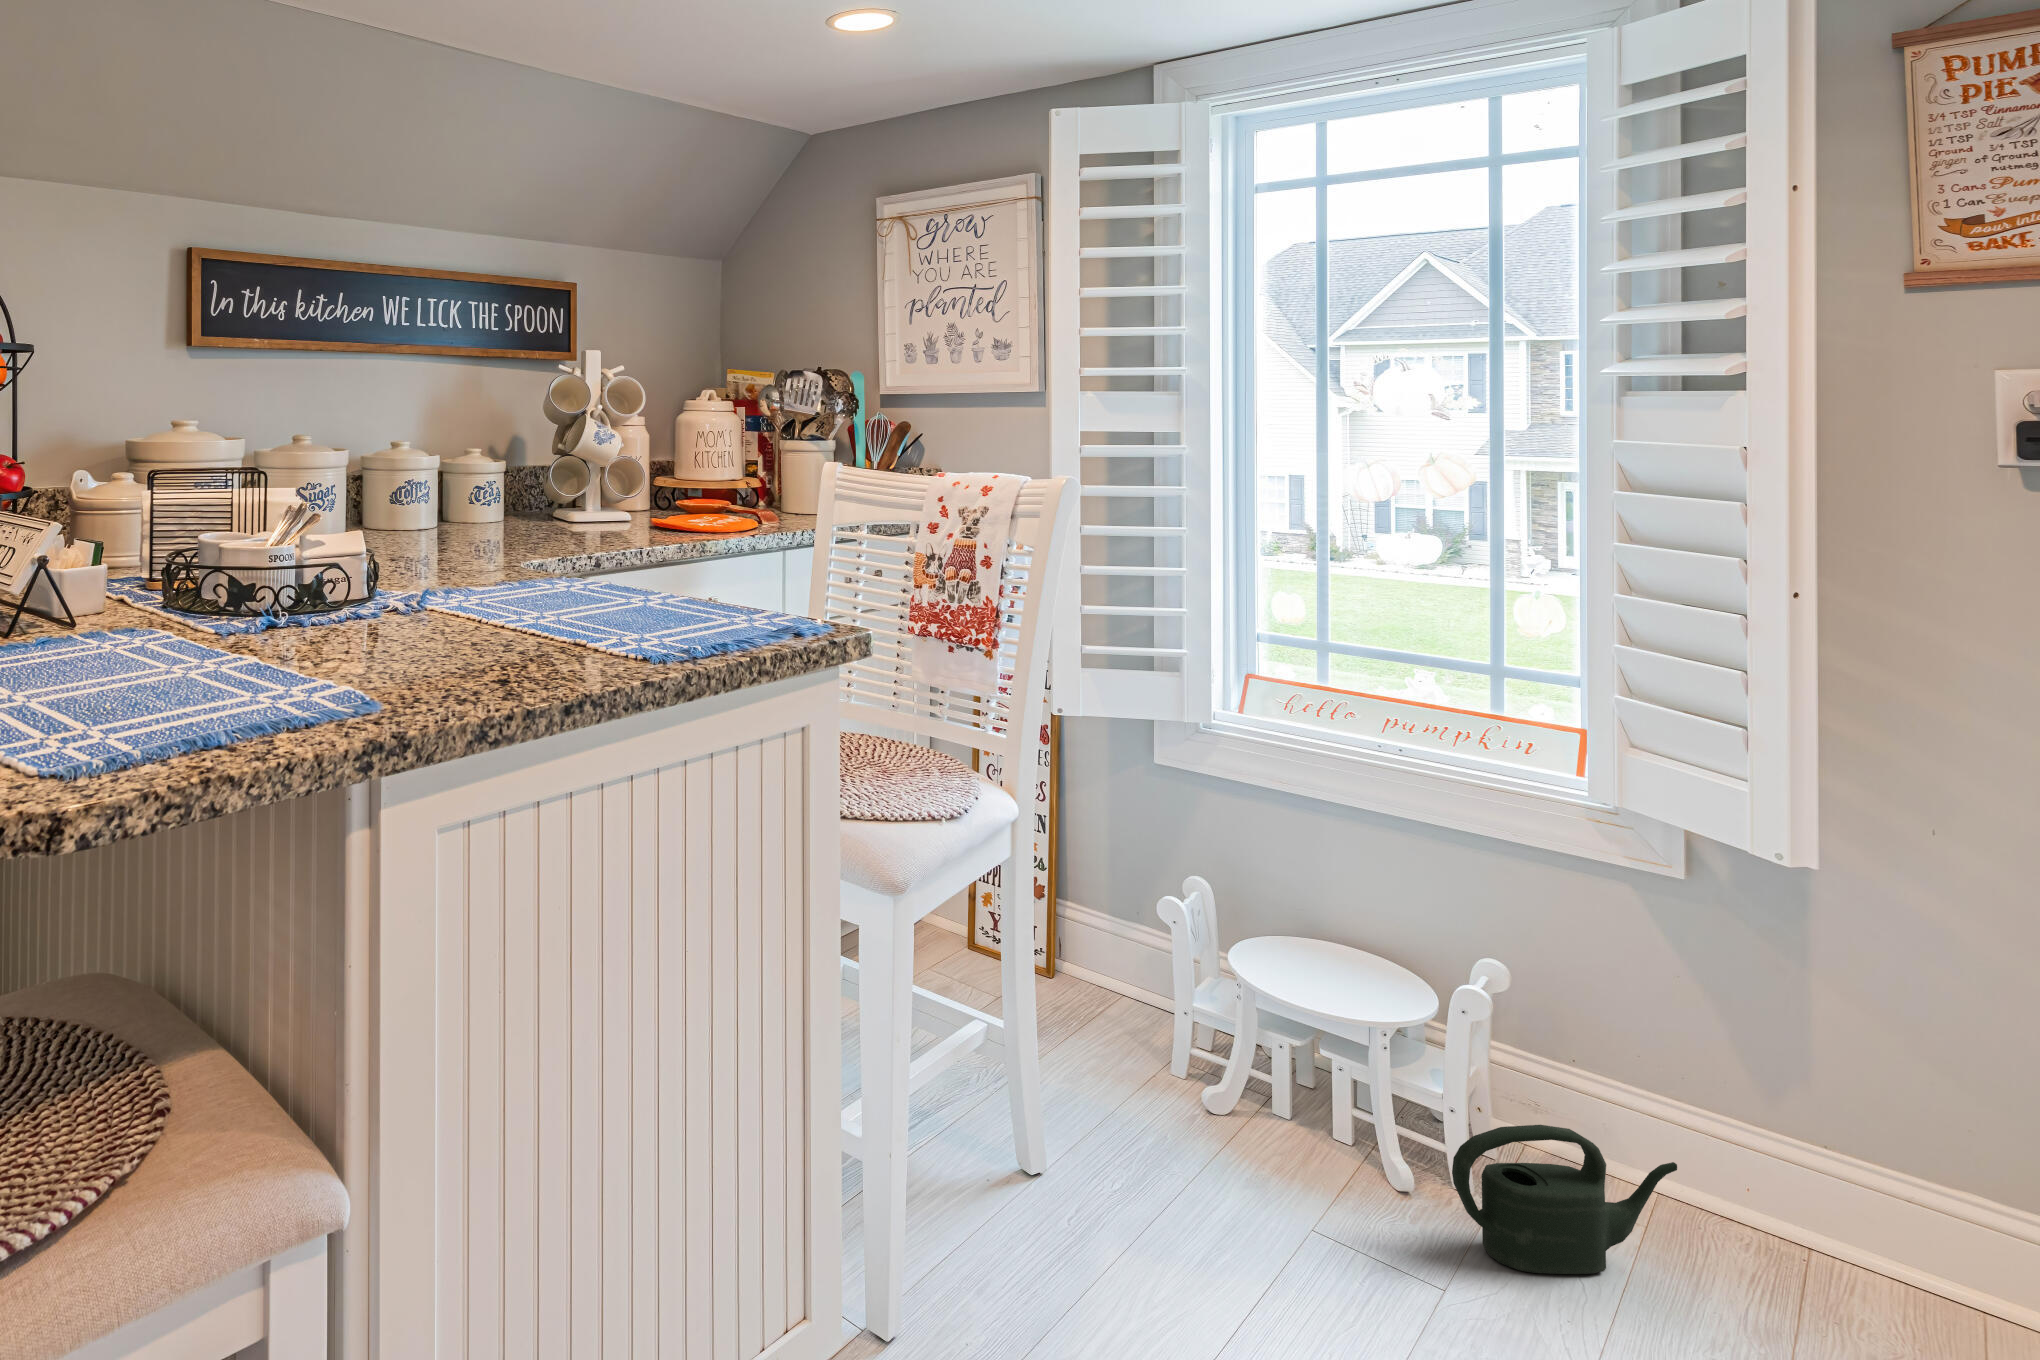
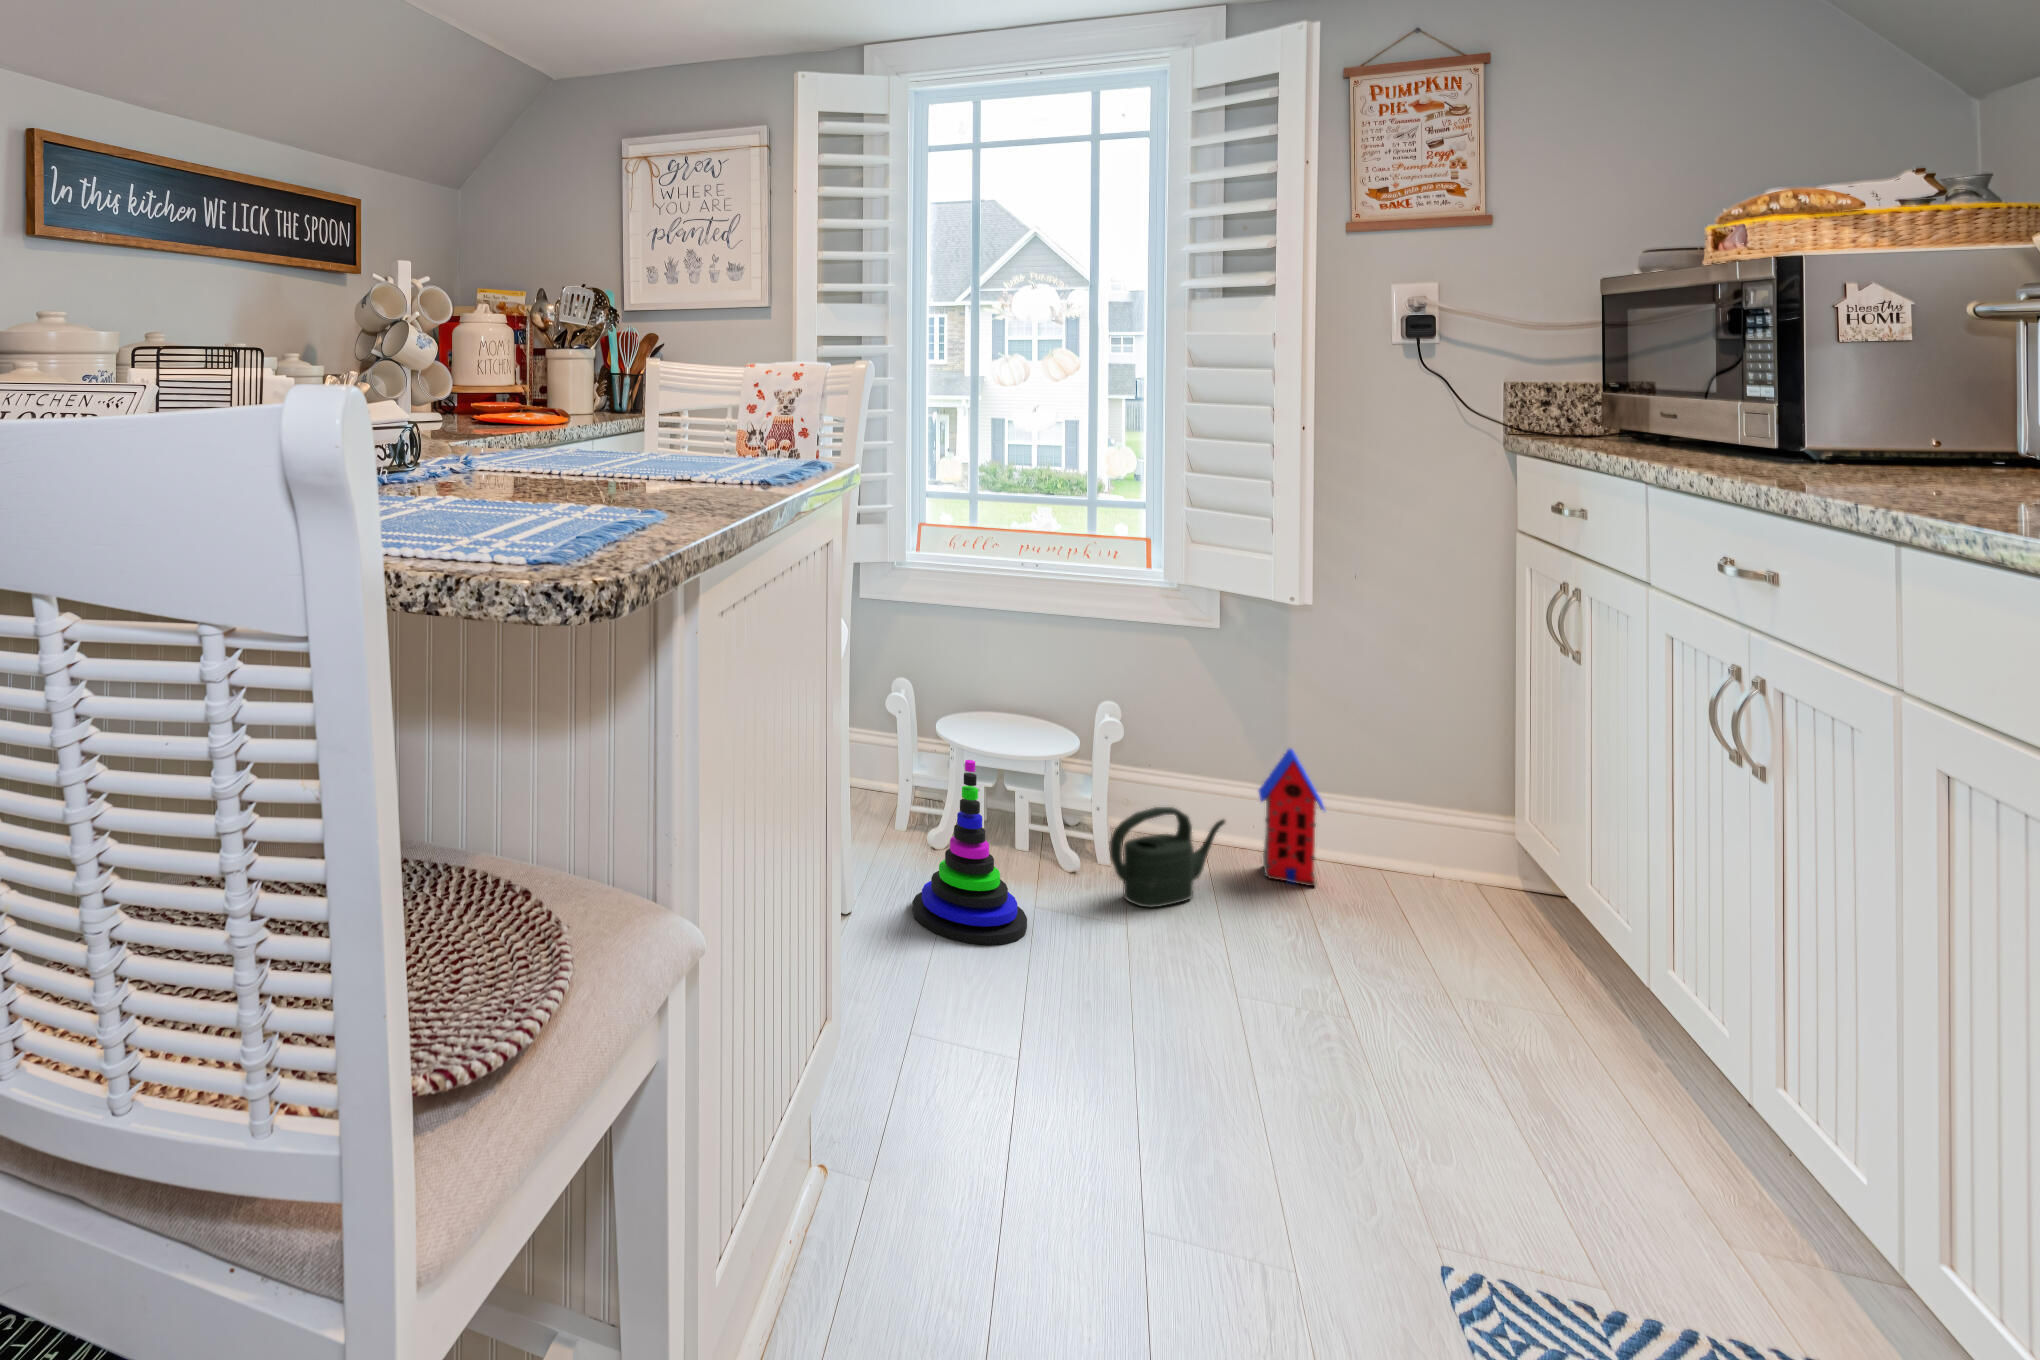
stacking toy: none [1136,1010,1298,1274] -> present [912,760,1027,945]
toy house: none [1752,1073,1877,1302] -> present [1259,748,1324,886]

